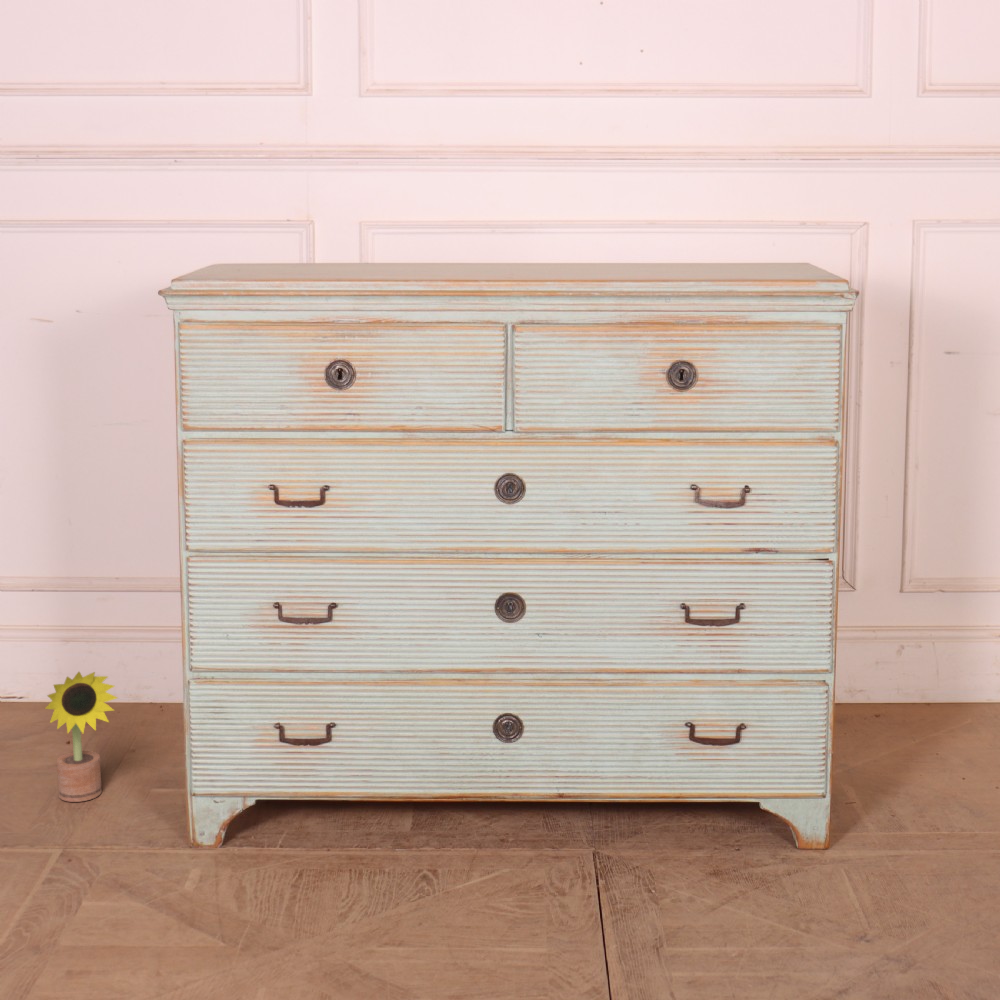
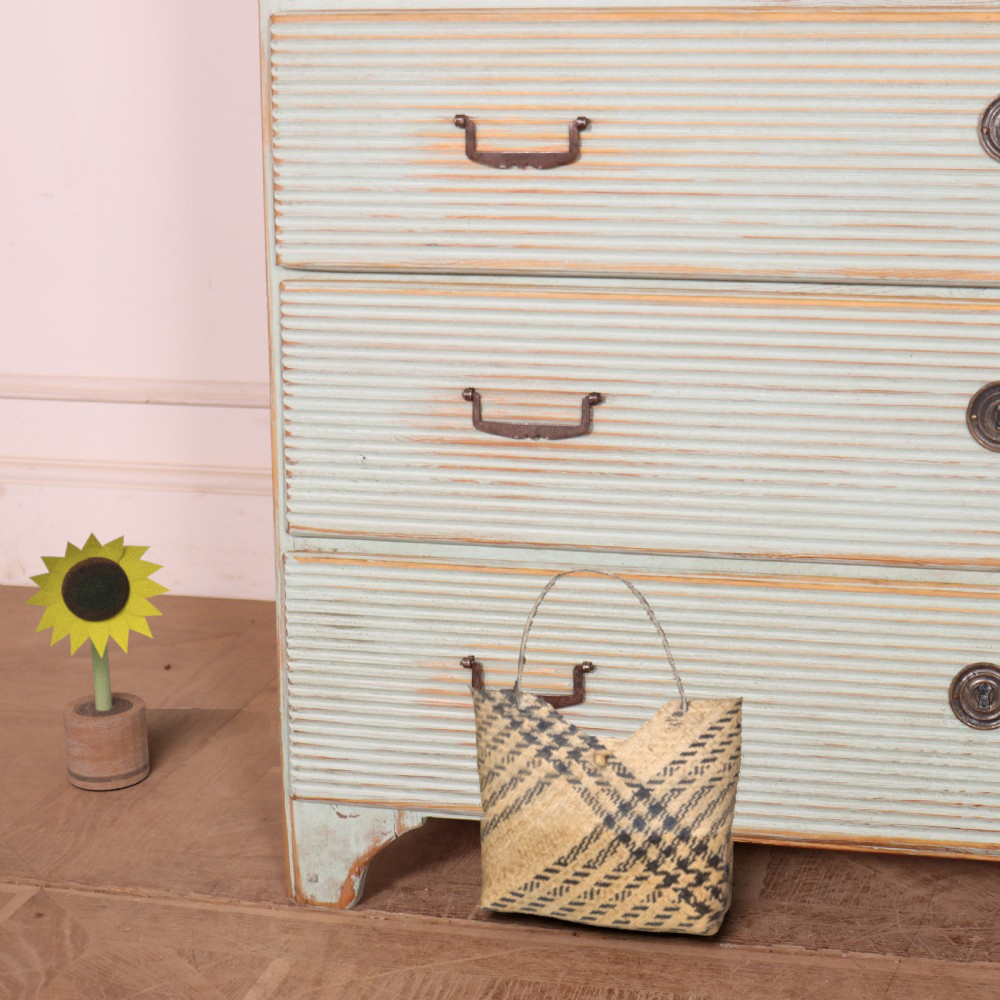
woven basket: none [277,663,408,844] -> present [468,570,743,936]

